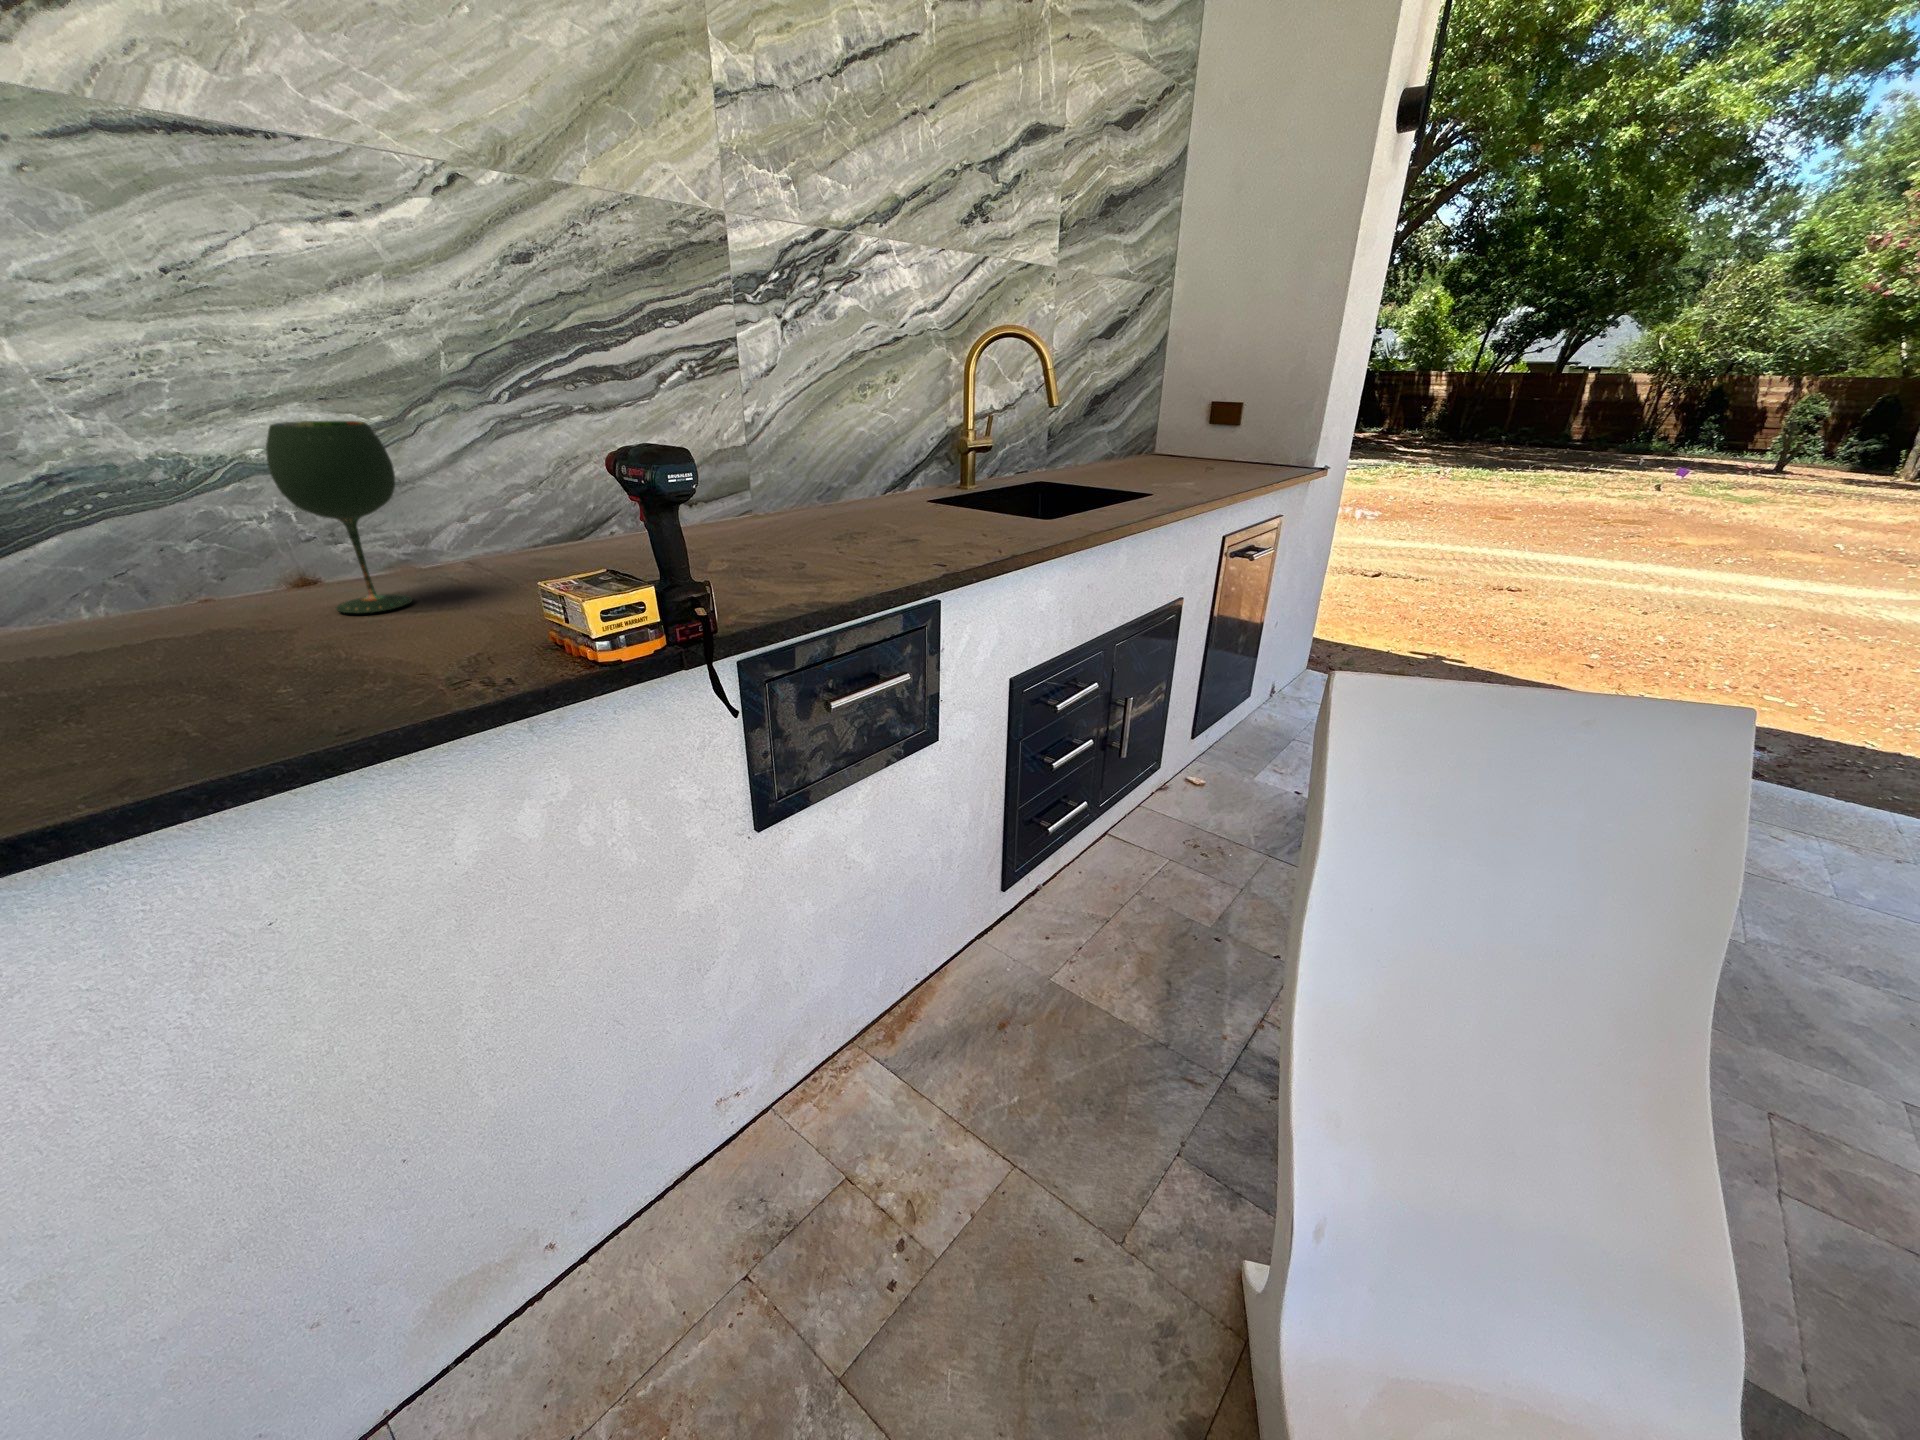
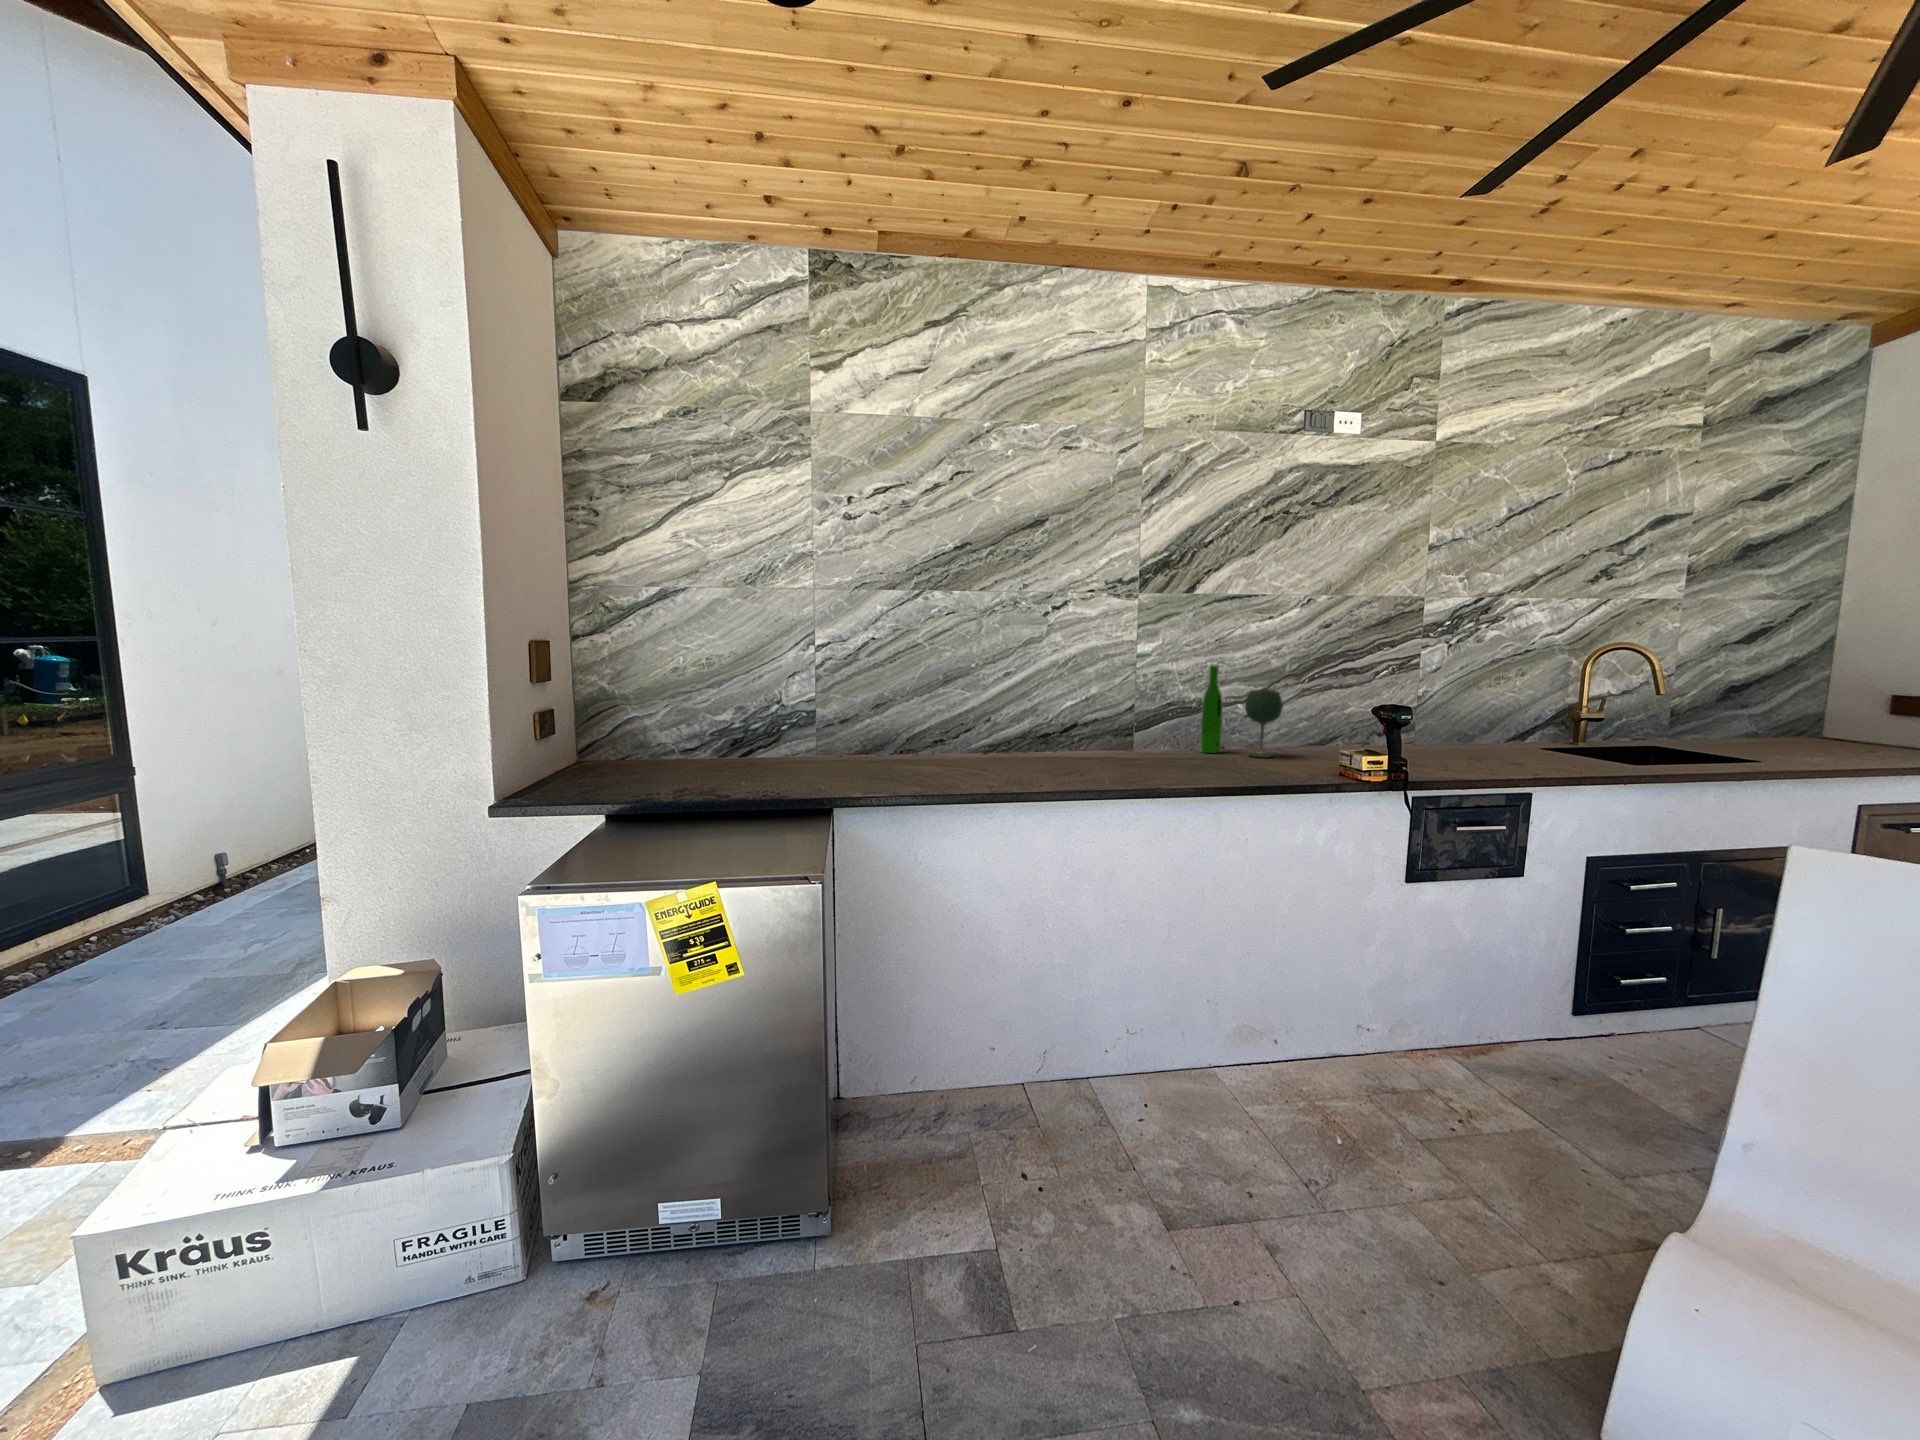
wine bottle: none [105,345,262,618] -> present [1200,665,1223,753]

